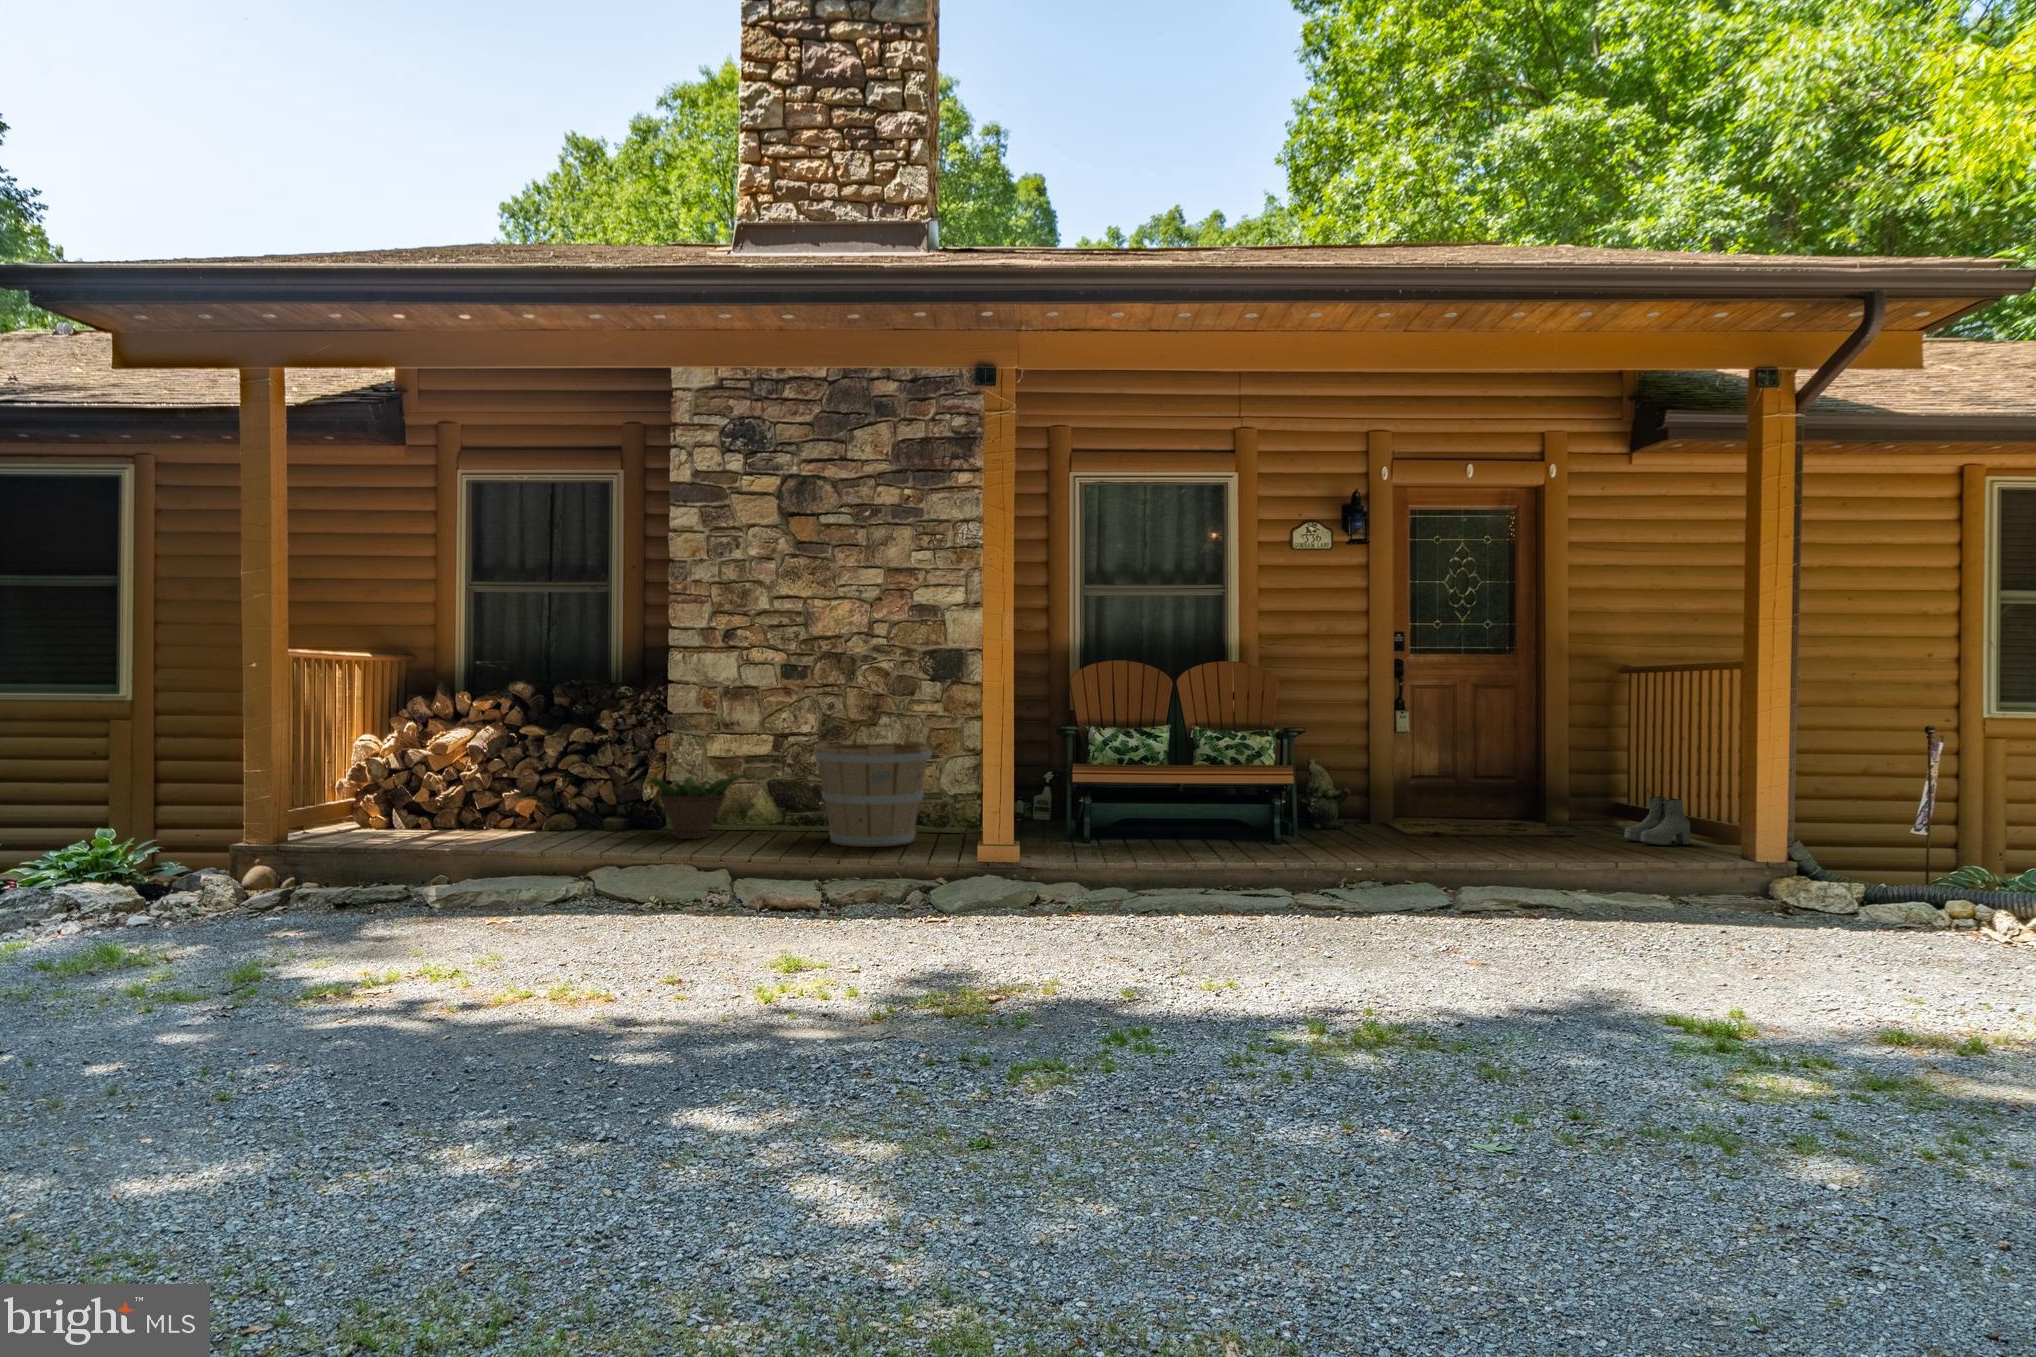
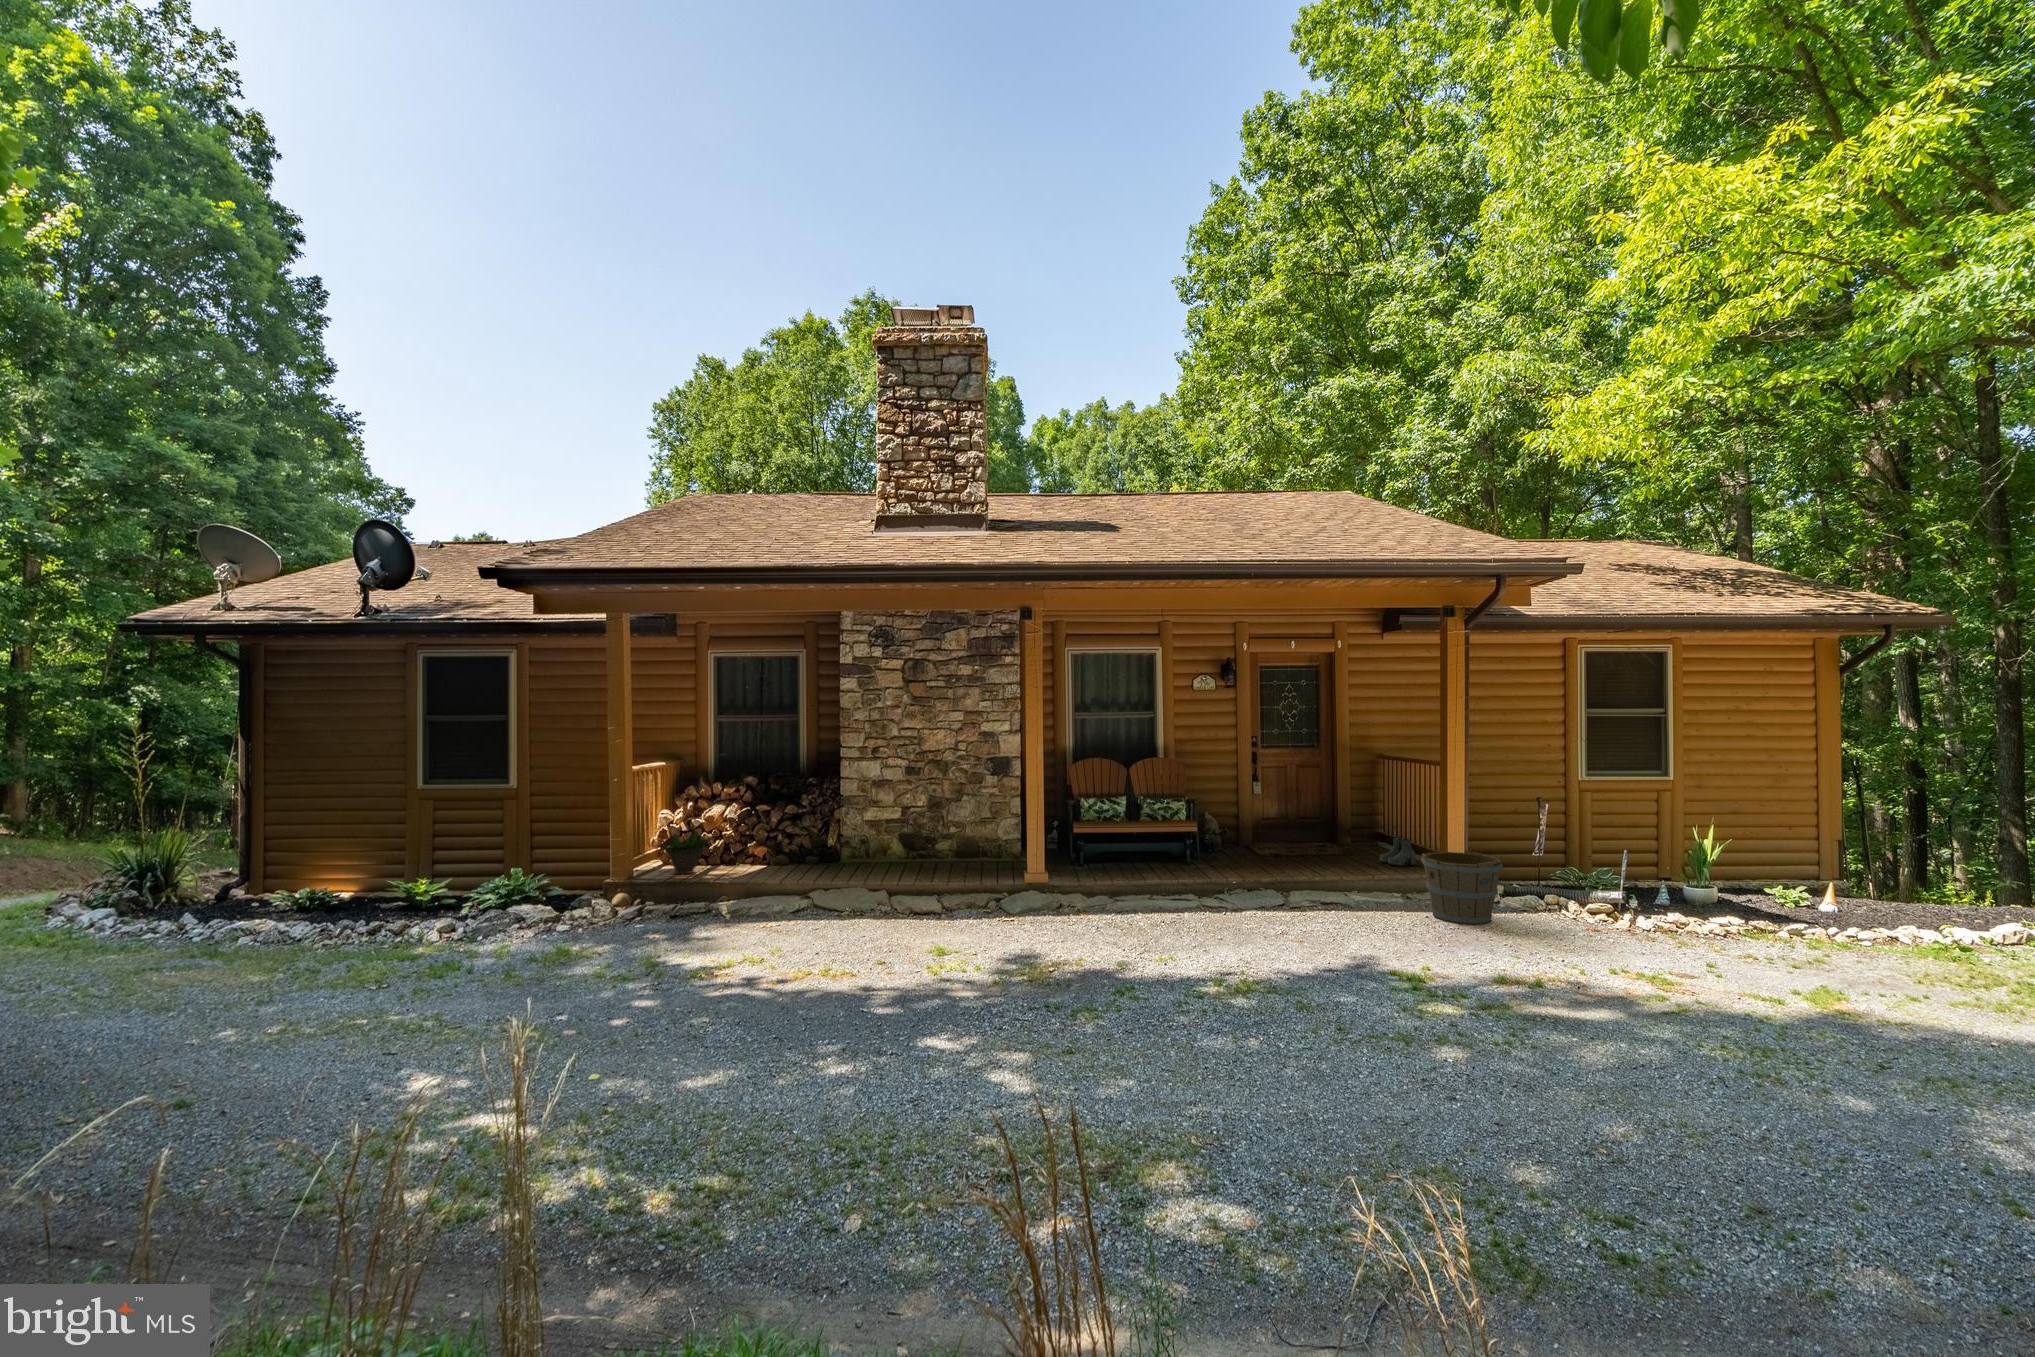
wooden bucket: present [814,741,931,847] -> present [1421,851,1503,925]
decorative plant: present [637,774,746,839] -> present [654,833,716,874]

